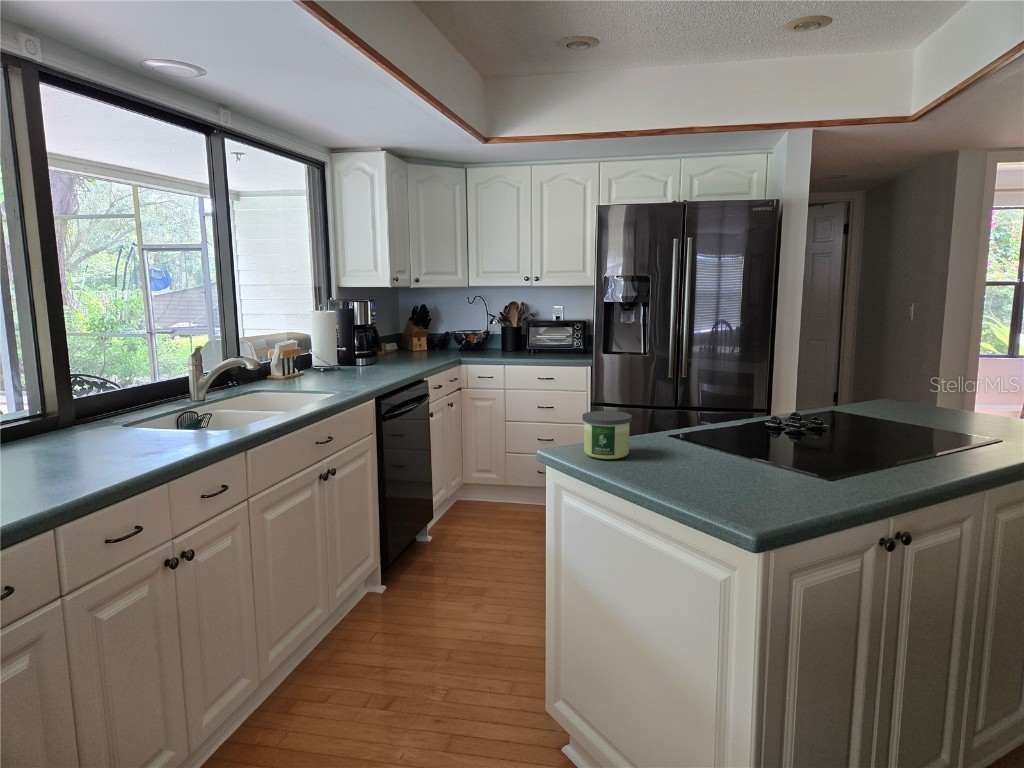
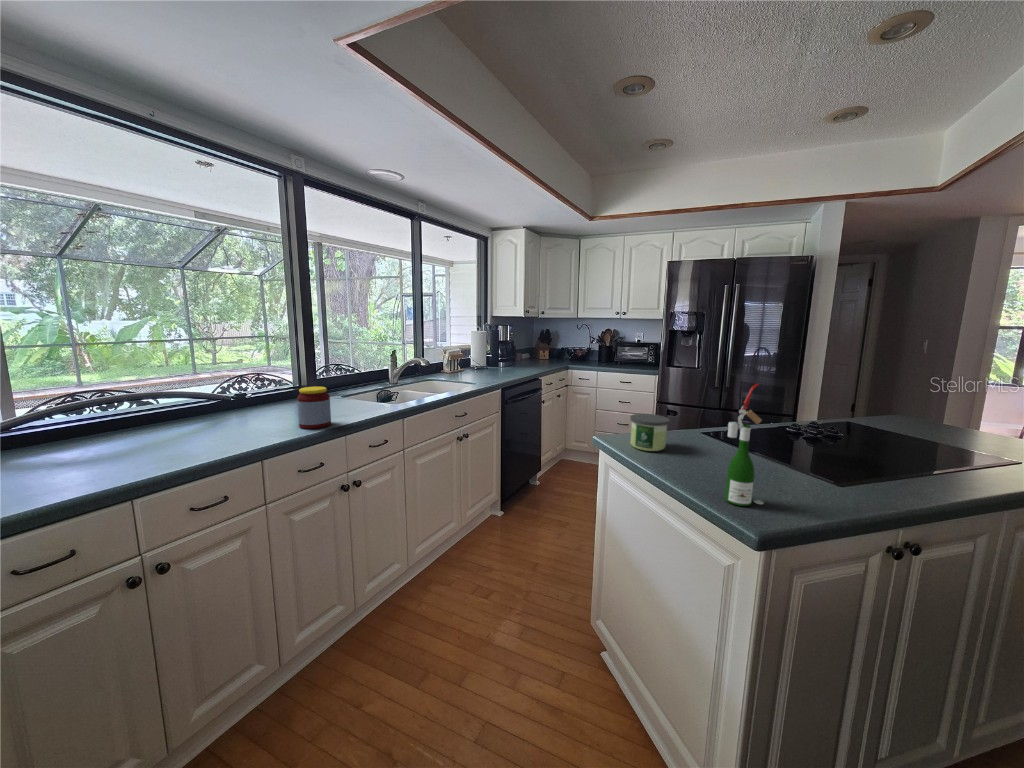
wine bottle: none [711,357,755,507] -> present [725,384,763,506]
jar: none [55,406,117,476] -> present [297,387,331,429]

